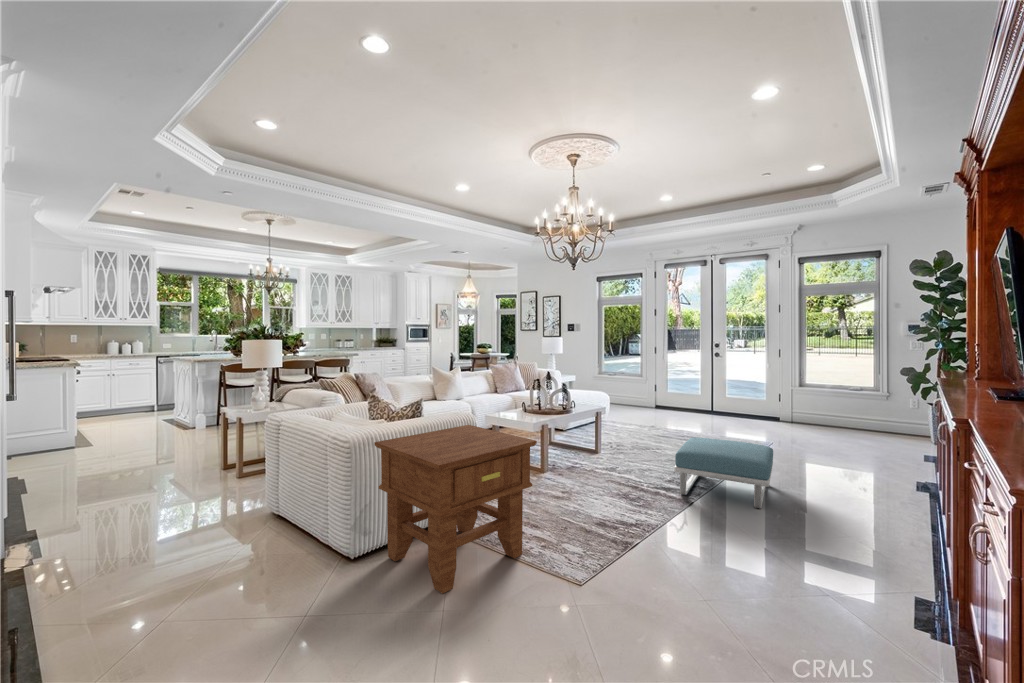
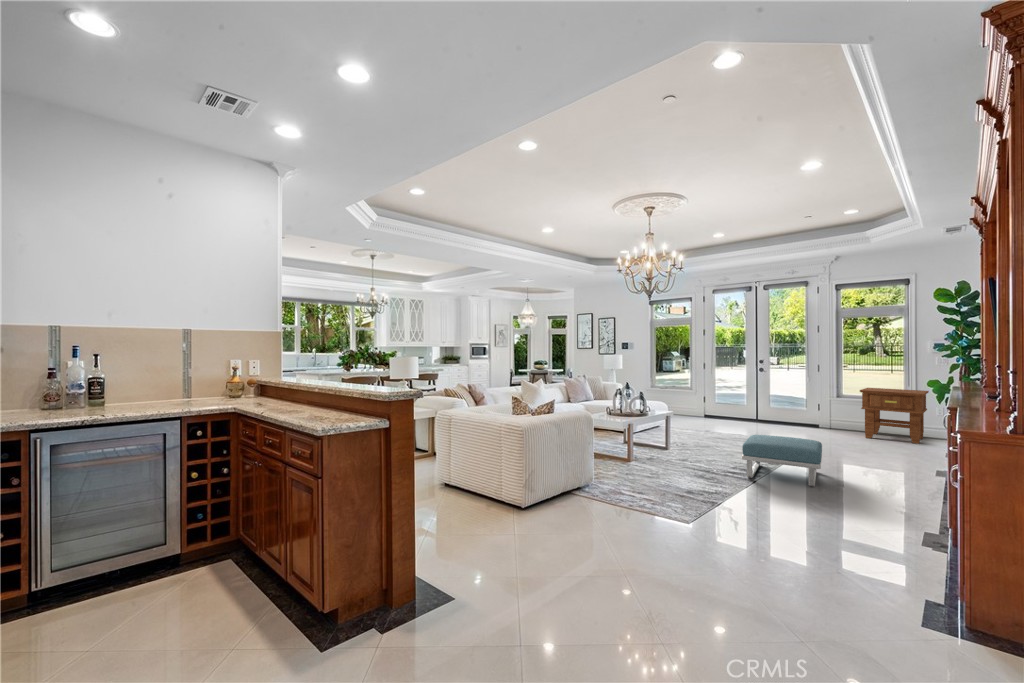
side table: present [374,425,537,594] -> present [860,388,929,444]

